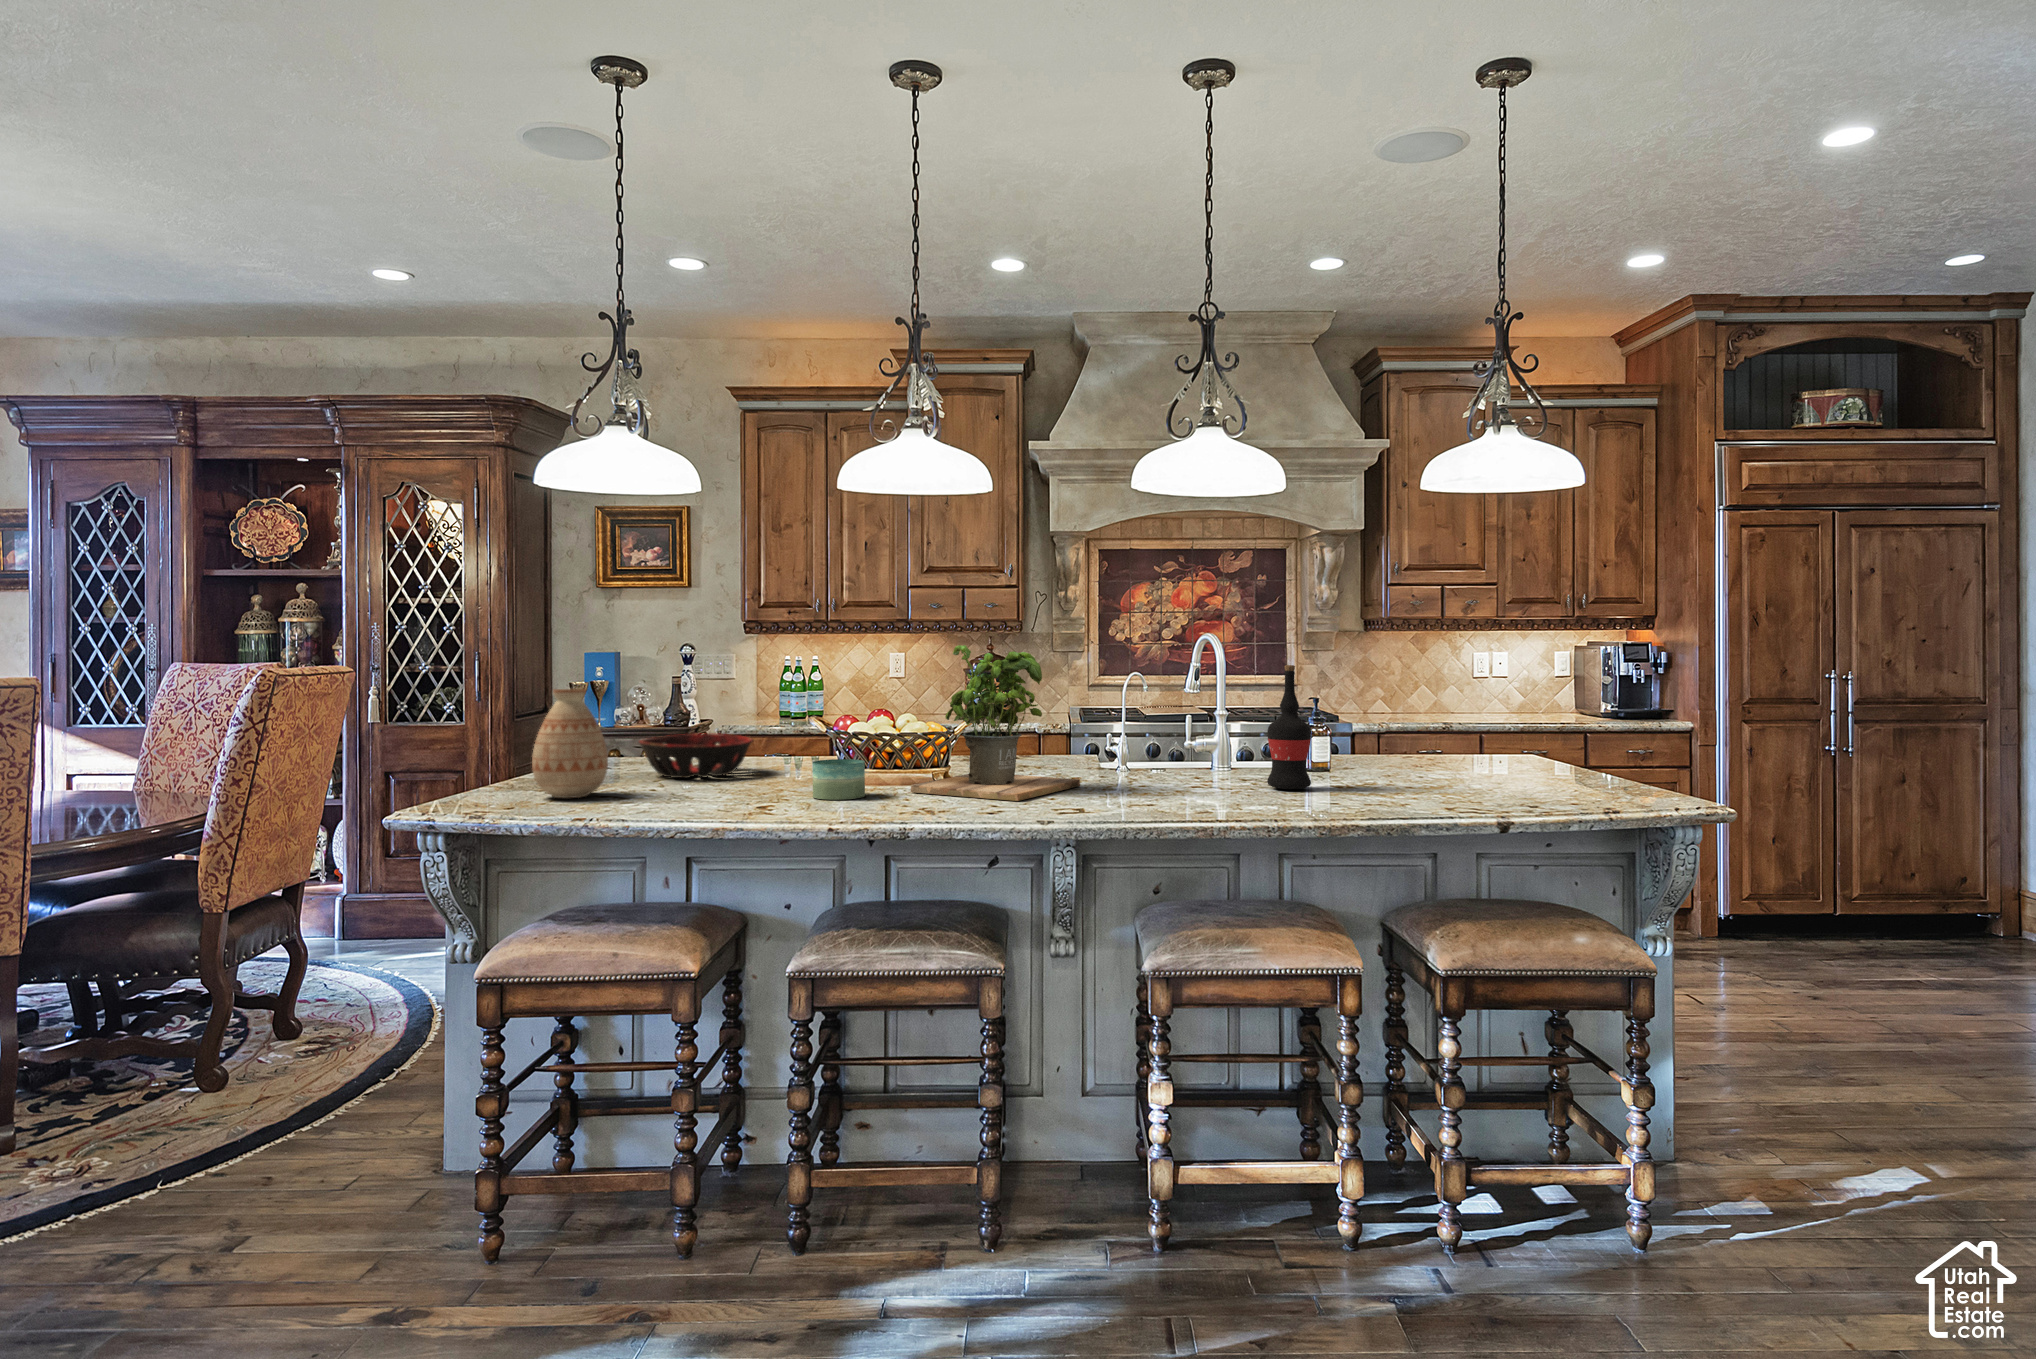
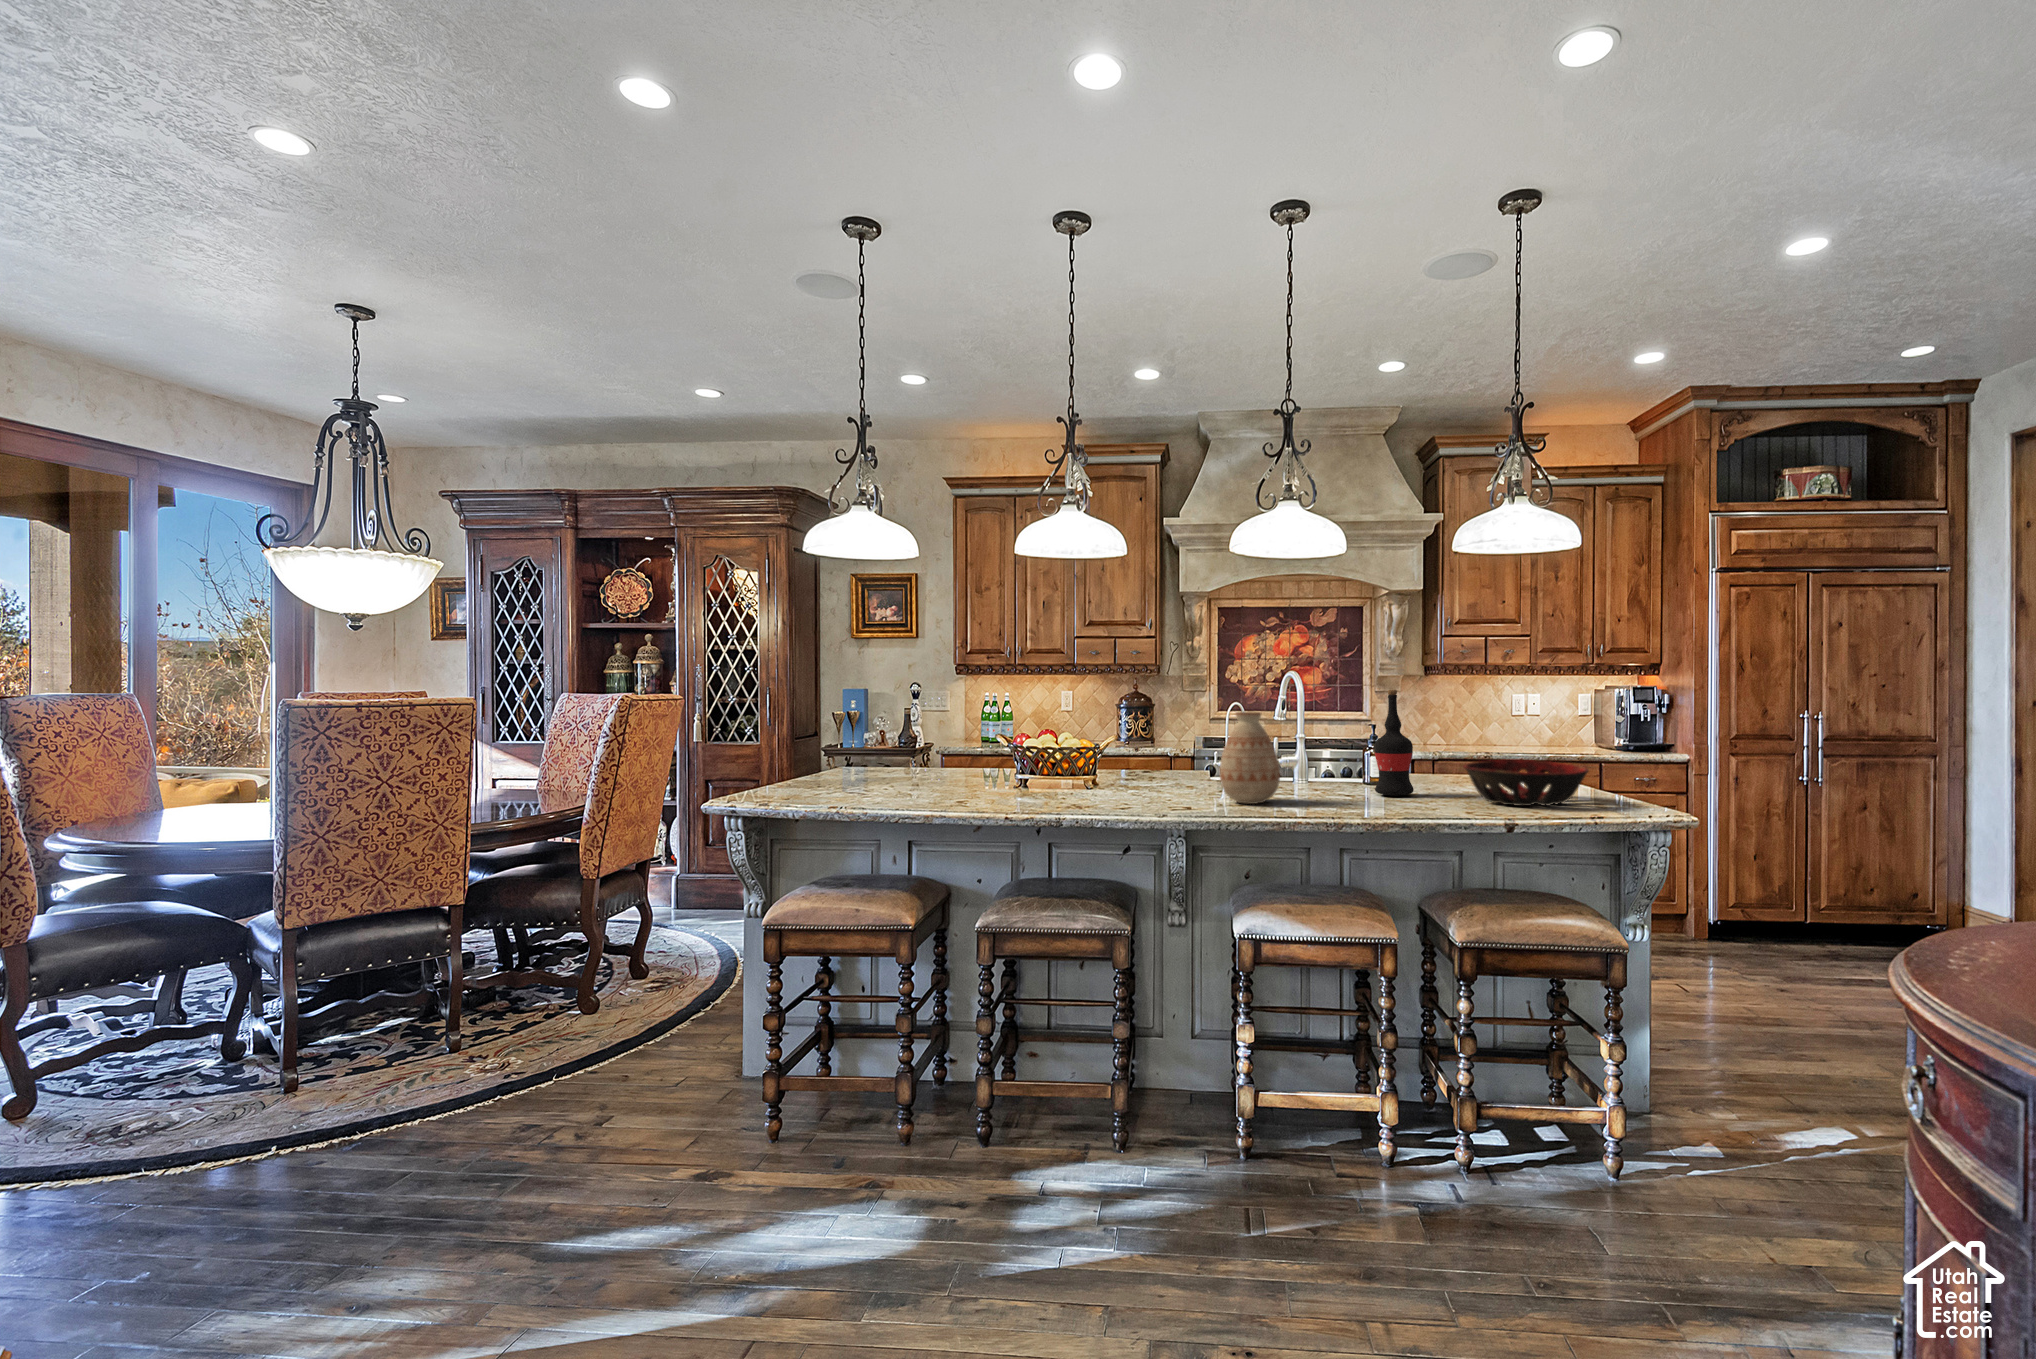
potted plant: present [910,645,1080,801] -> none [1075,678,1216,803]
vase: present [532,689,608,798] -> present [1220,712,1280,804]
decorative bowl: present [639,733,753,778] -> present [1464,760,1588,806]
candle: present [813,759,865,800] -> none [998,769,1038,800]

